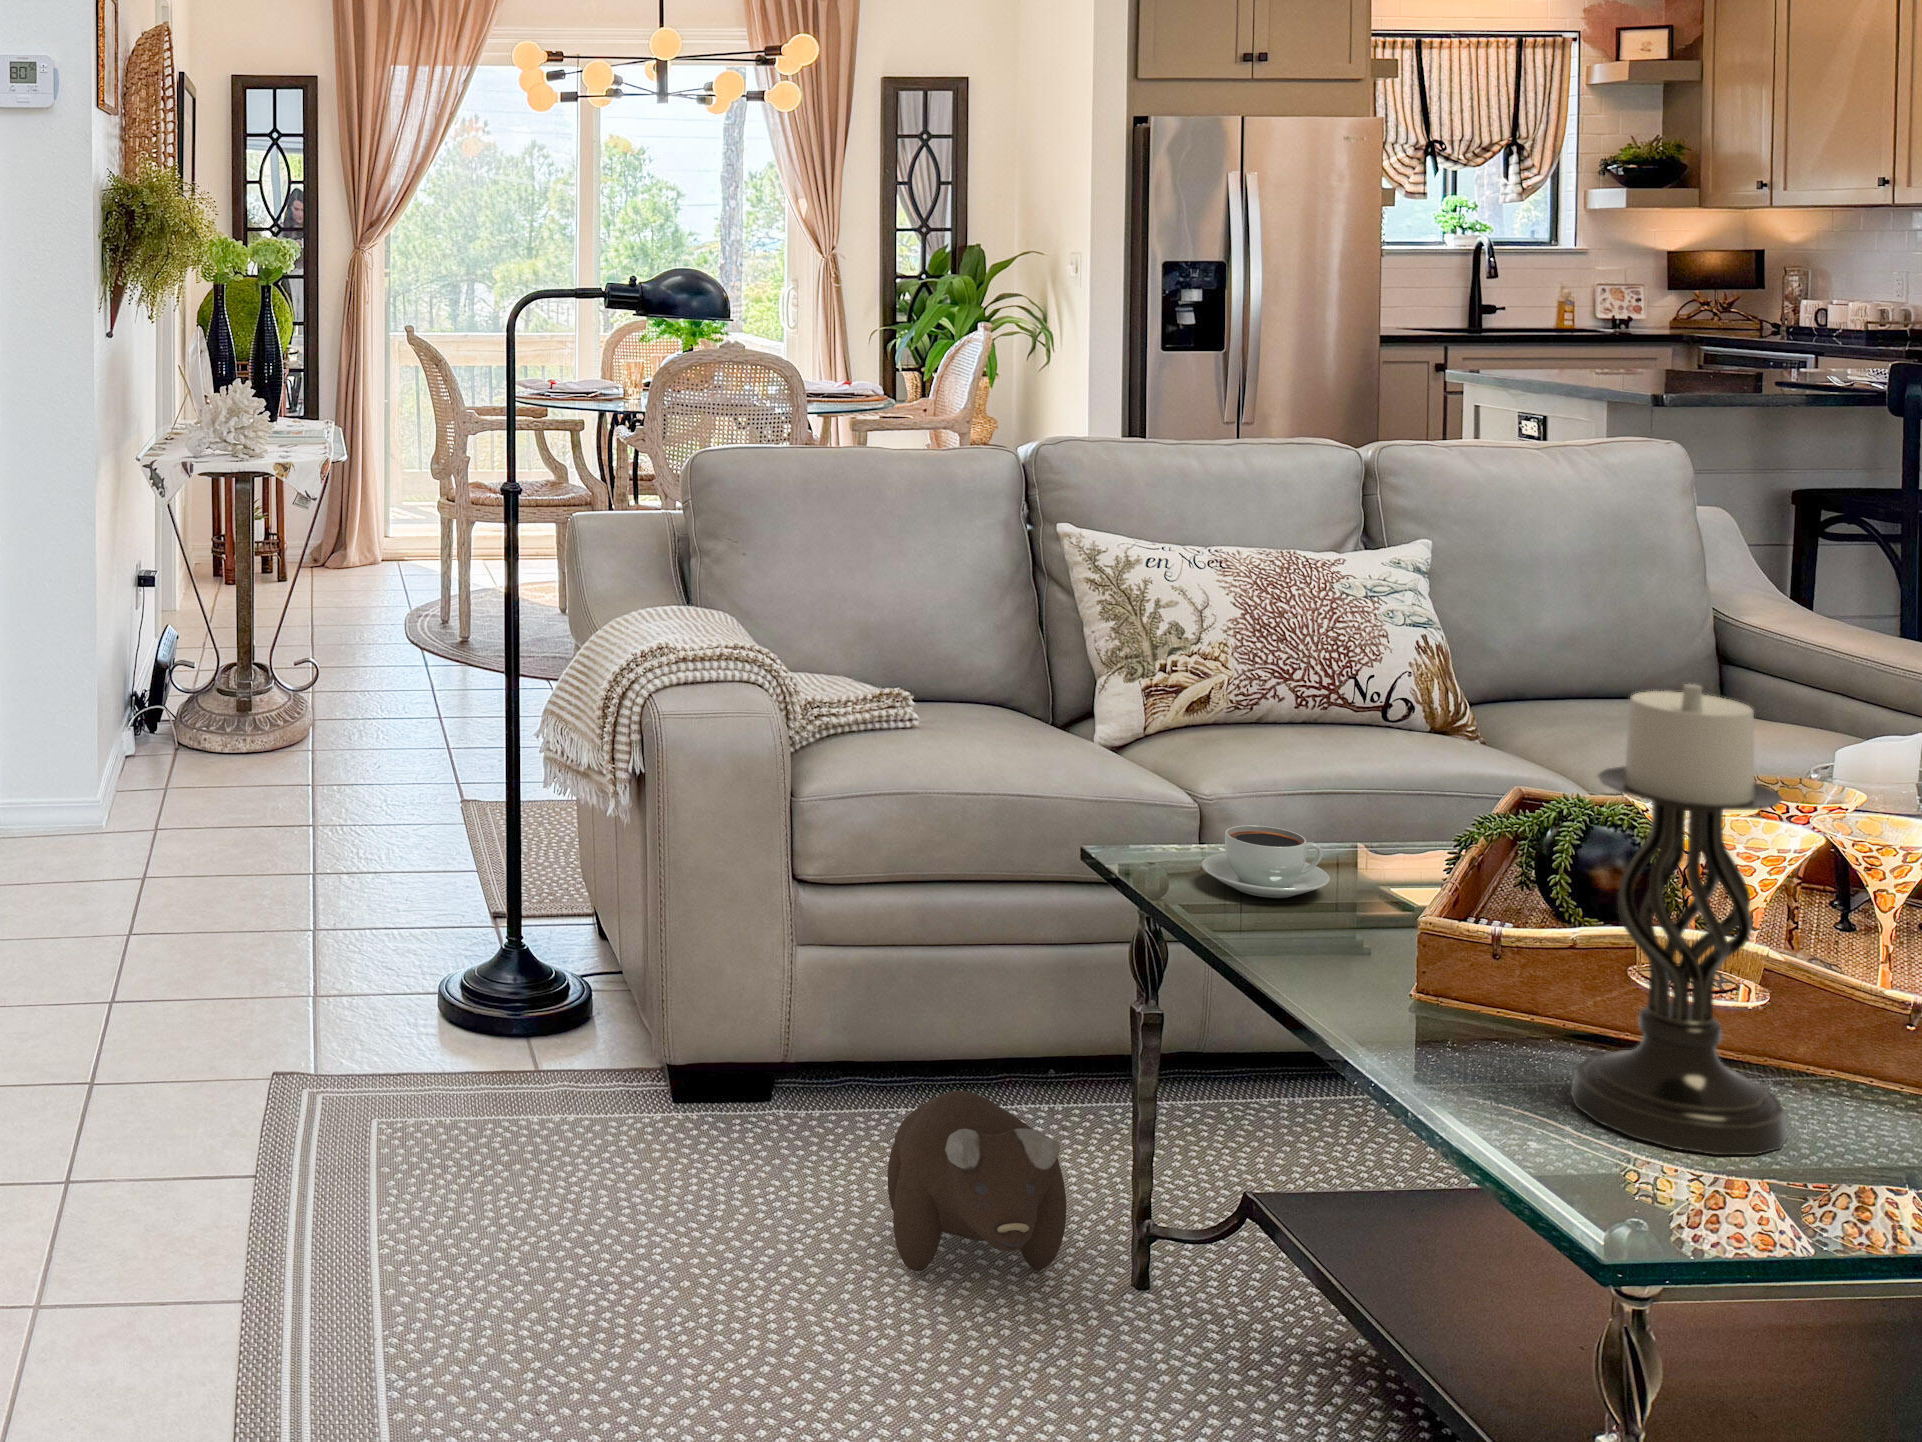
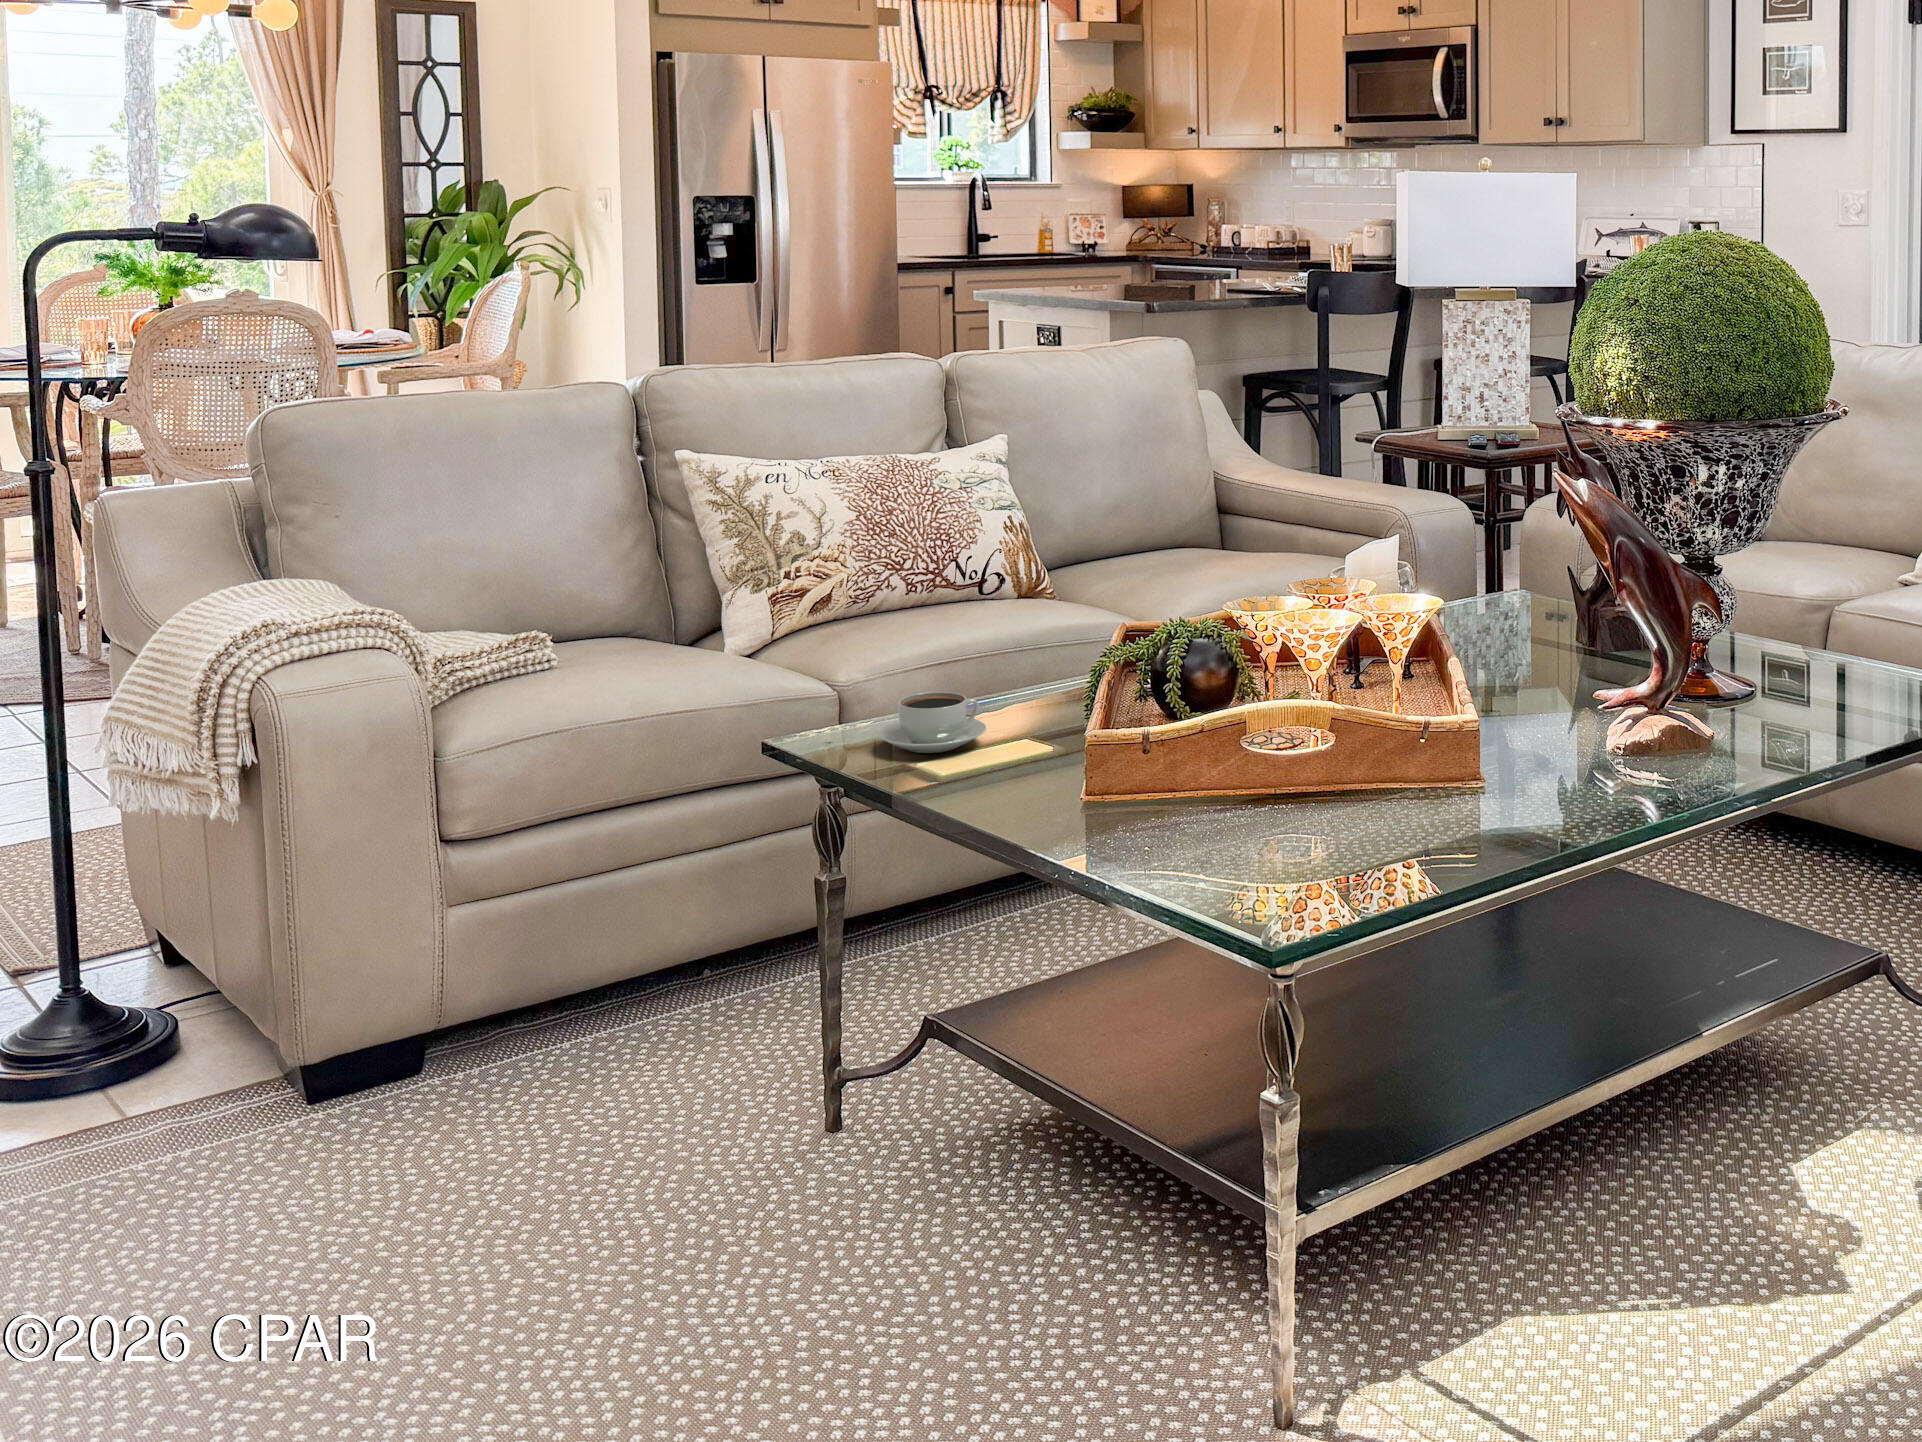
candle holder: present [1570,684,1788,1155] -> none [1204,518,1346,867]
plush toy: present [887,1091,1066,1271] -> none [581,997,764,1182]

